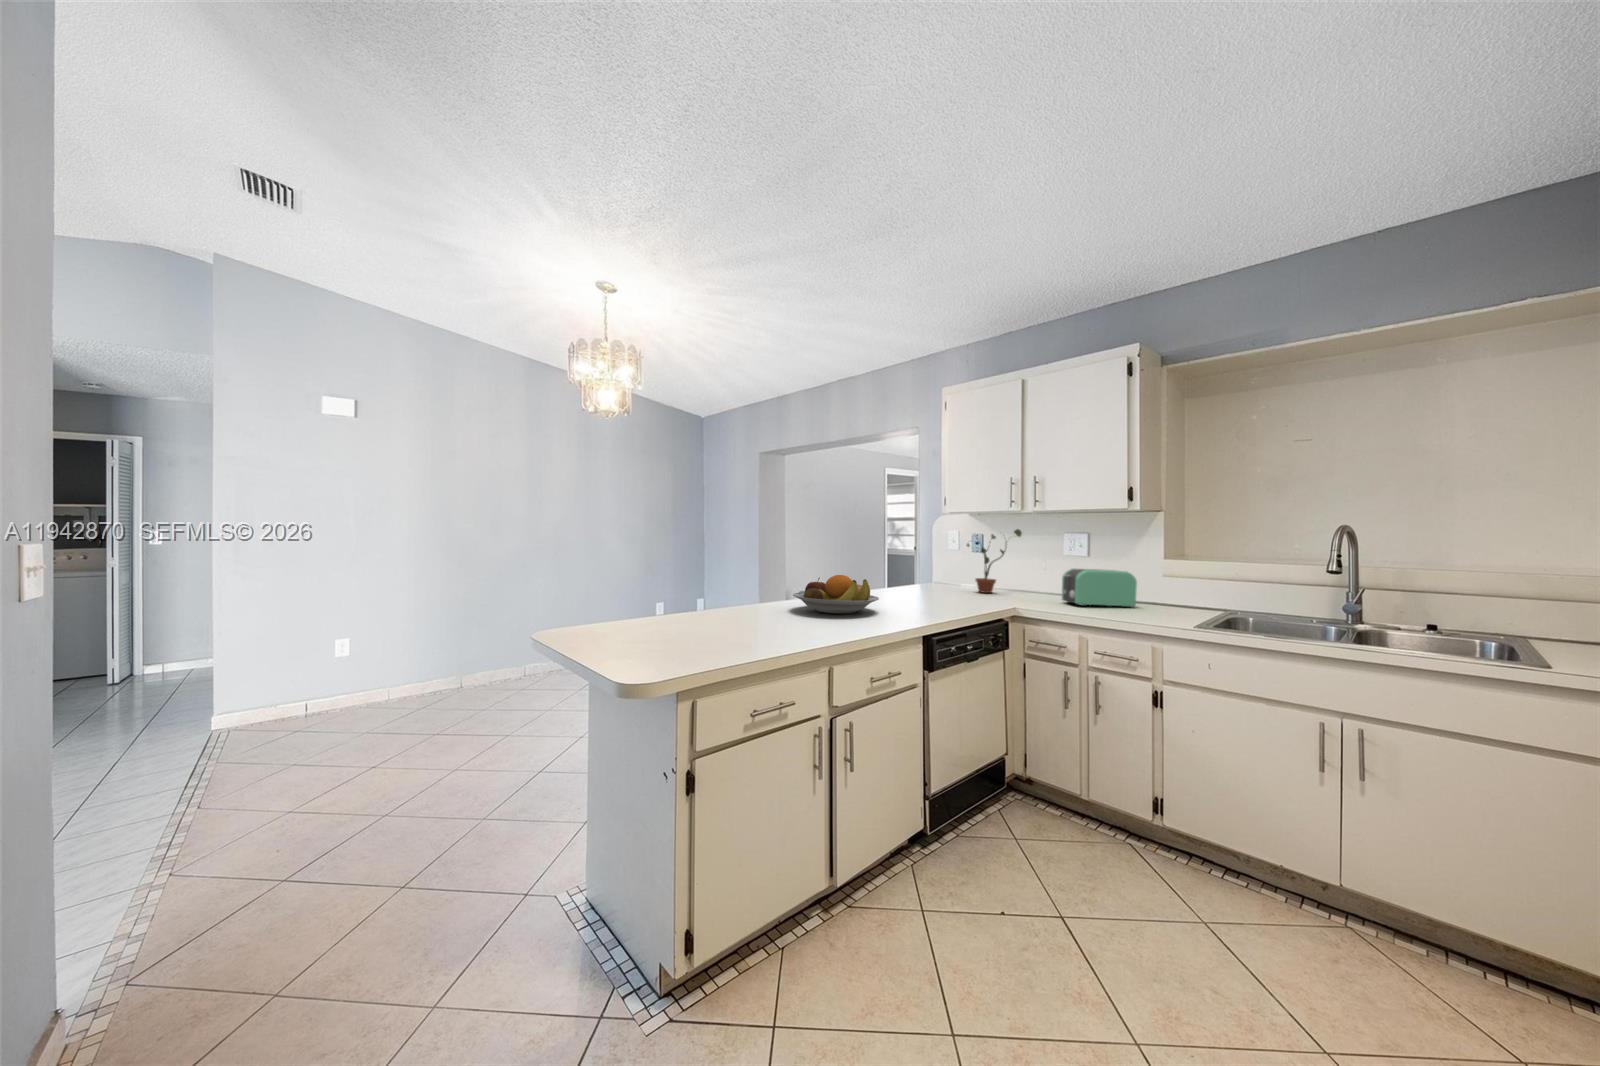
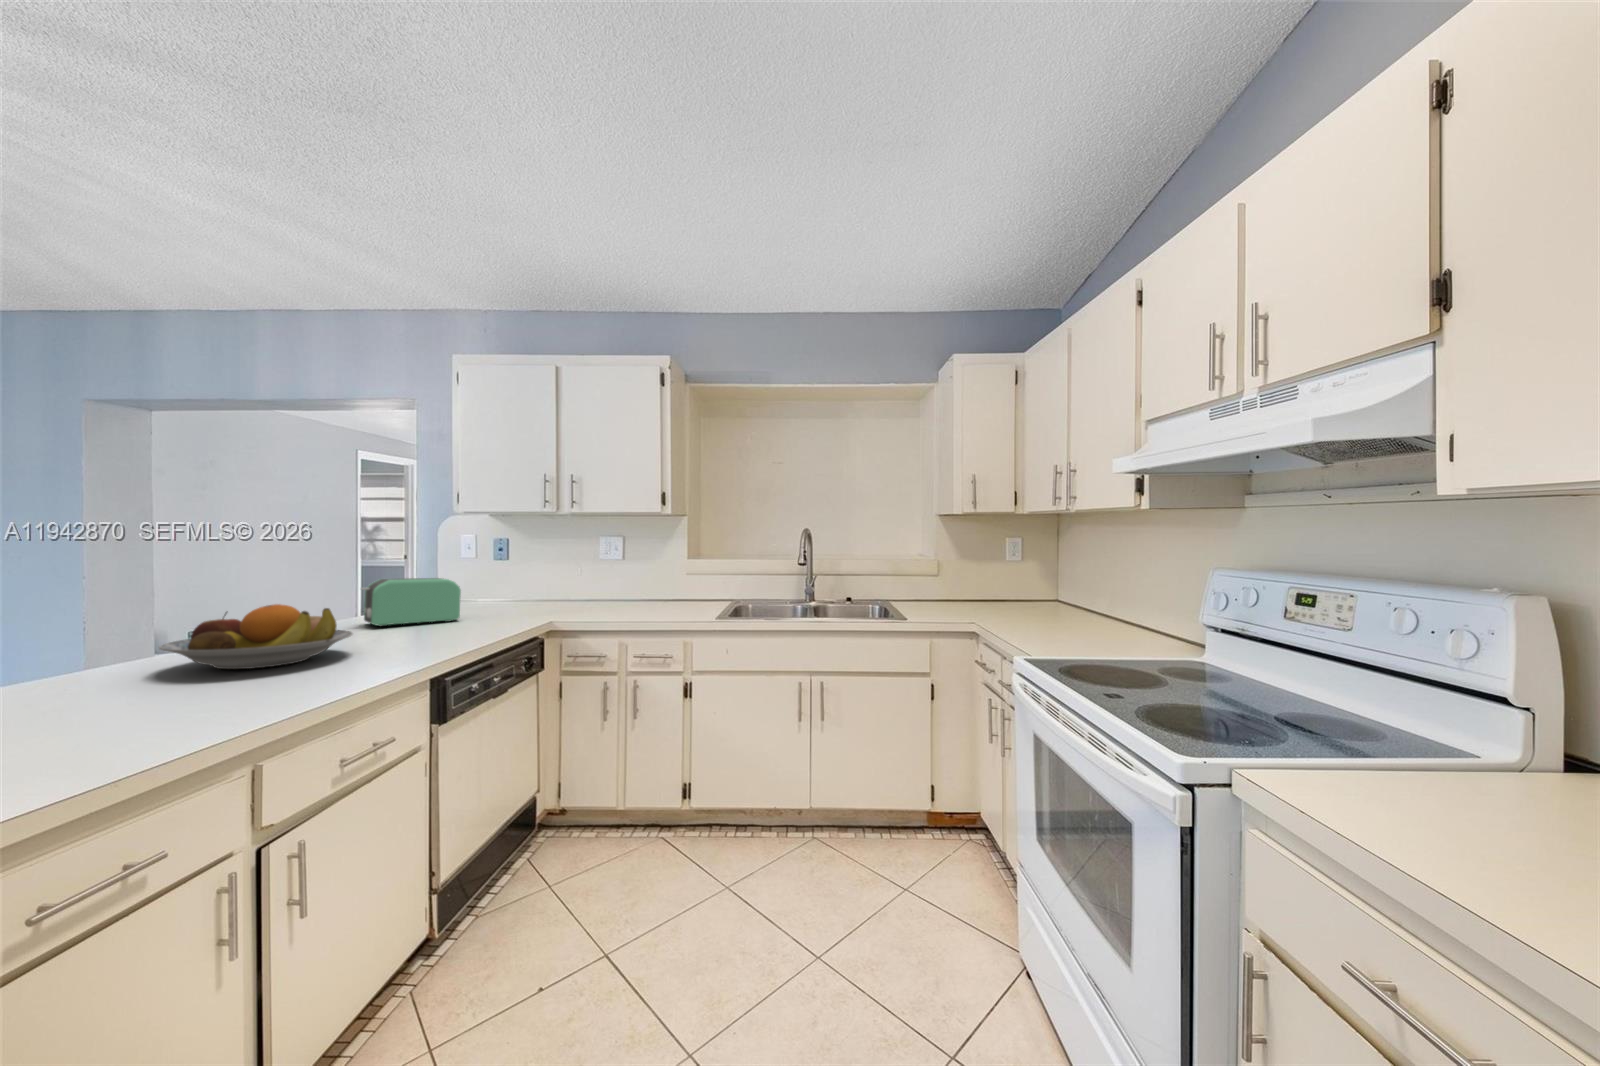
potted plant: present [967,529,1022,593] -> none [486,532,554,606]
toaster: present [1062,568,1137,607] -> present [361,578,461,626]

